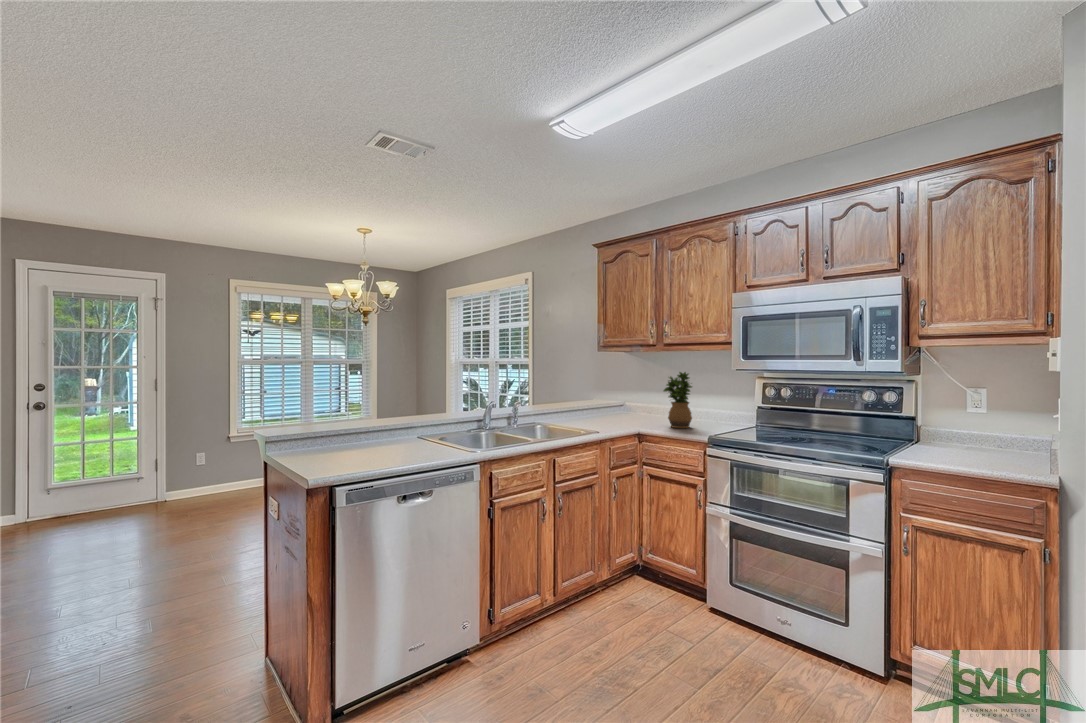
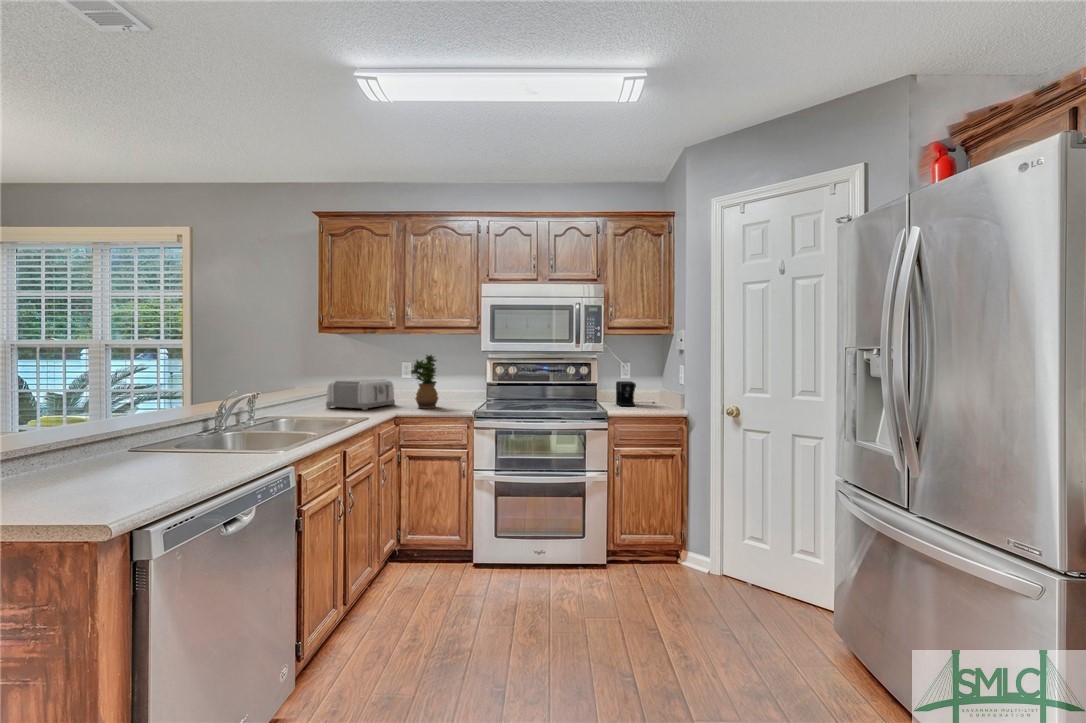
toaster: none [599,393,659,424] -> present [326,379,395,410]
coffee maker: none [936,415,1023,455] -> present [616,381,654,406]

